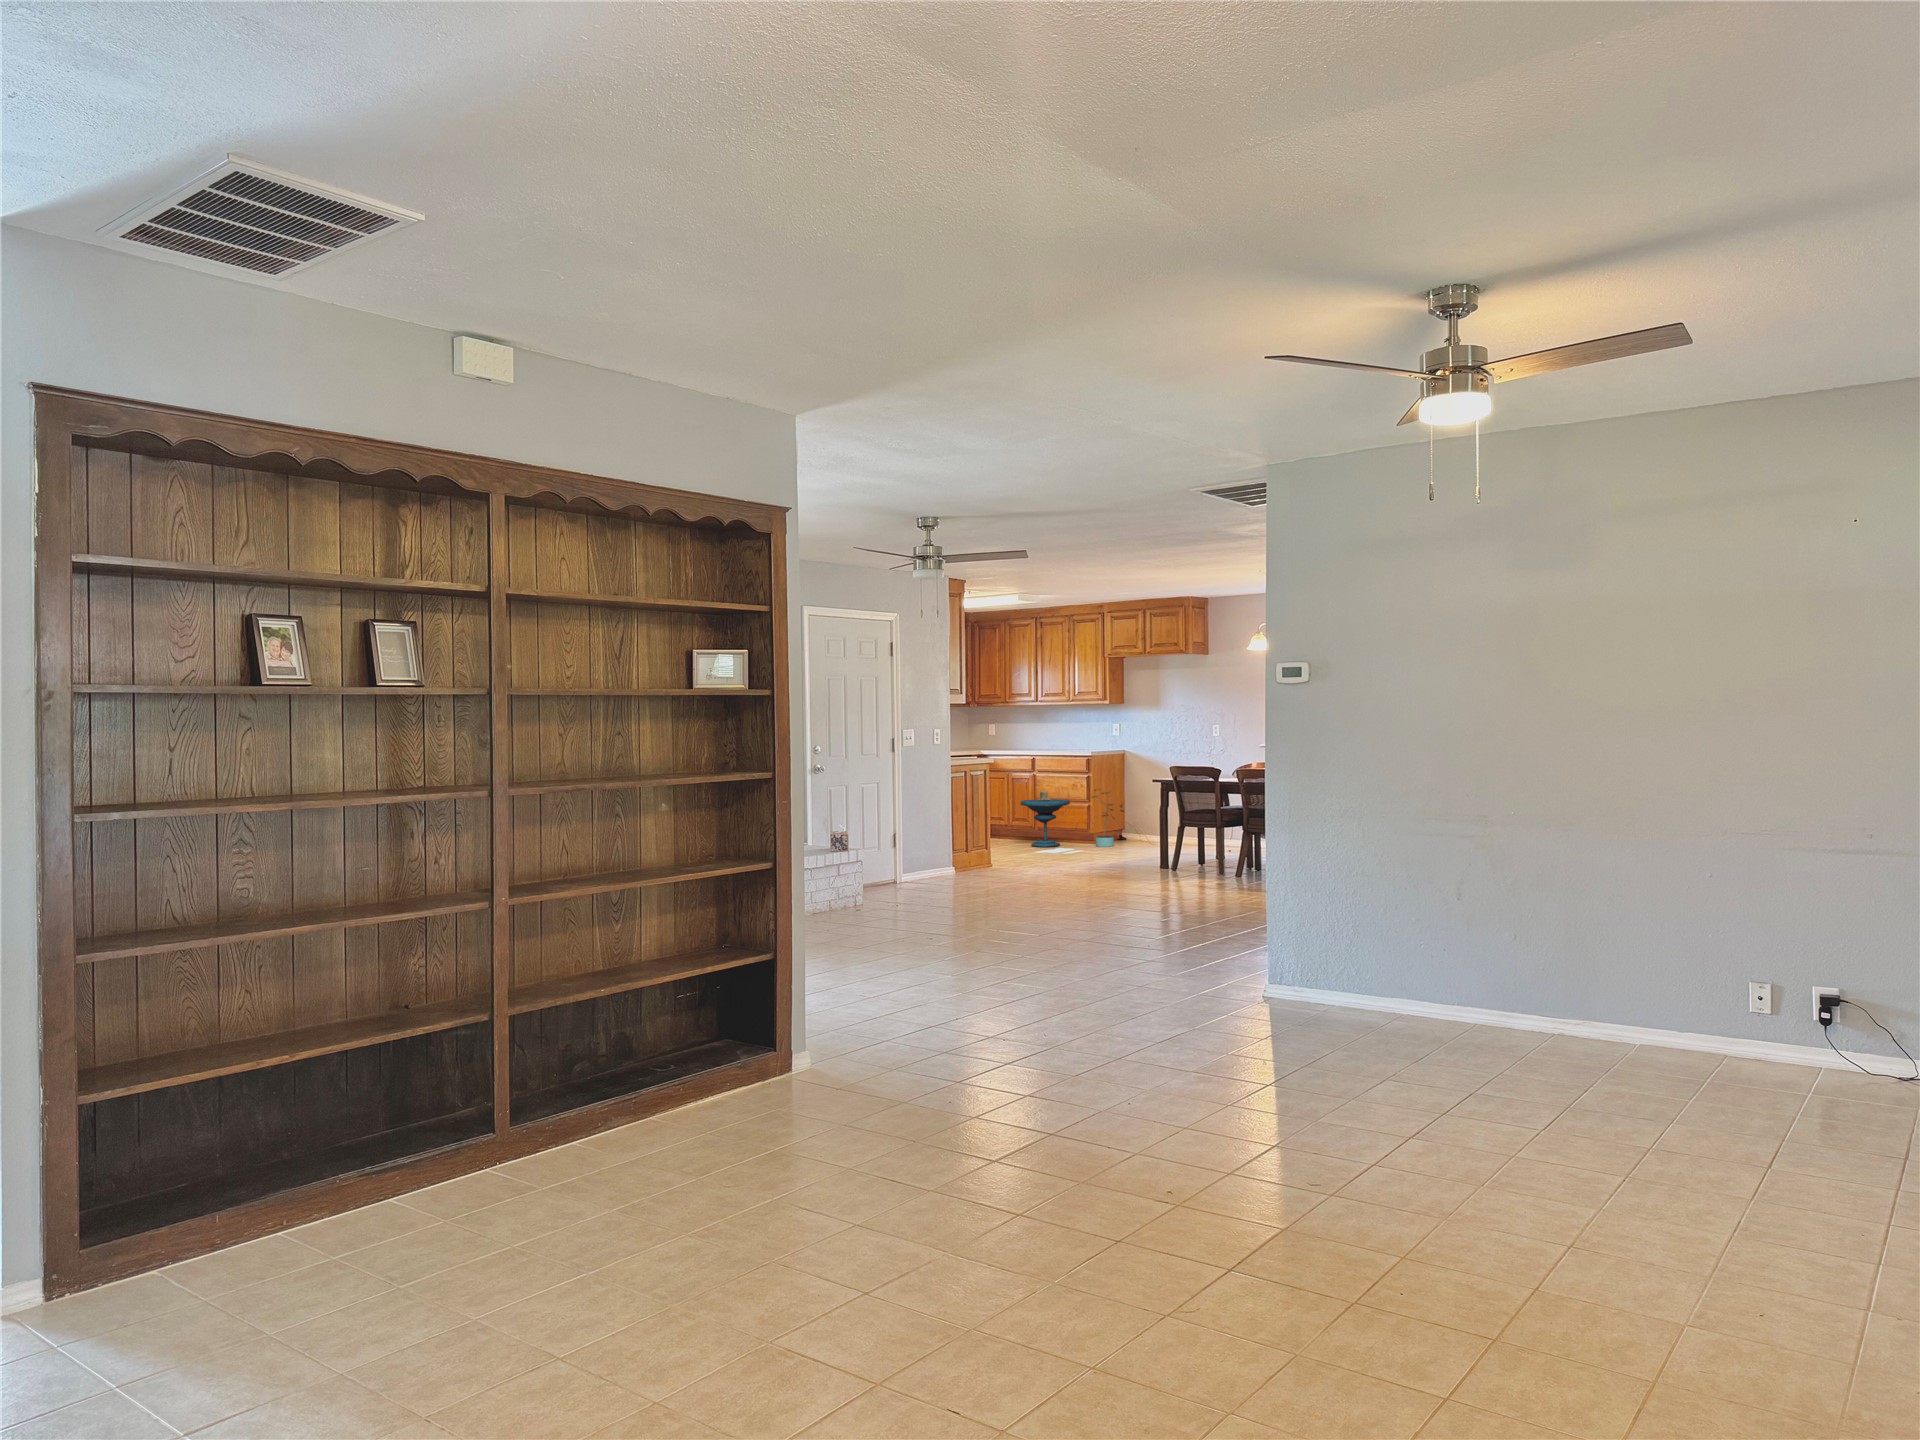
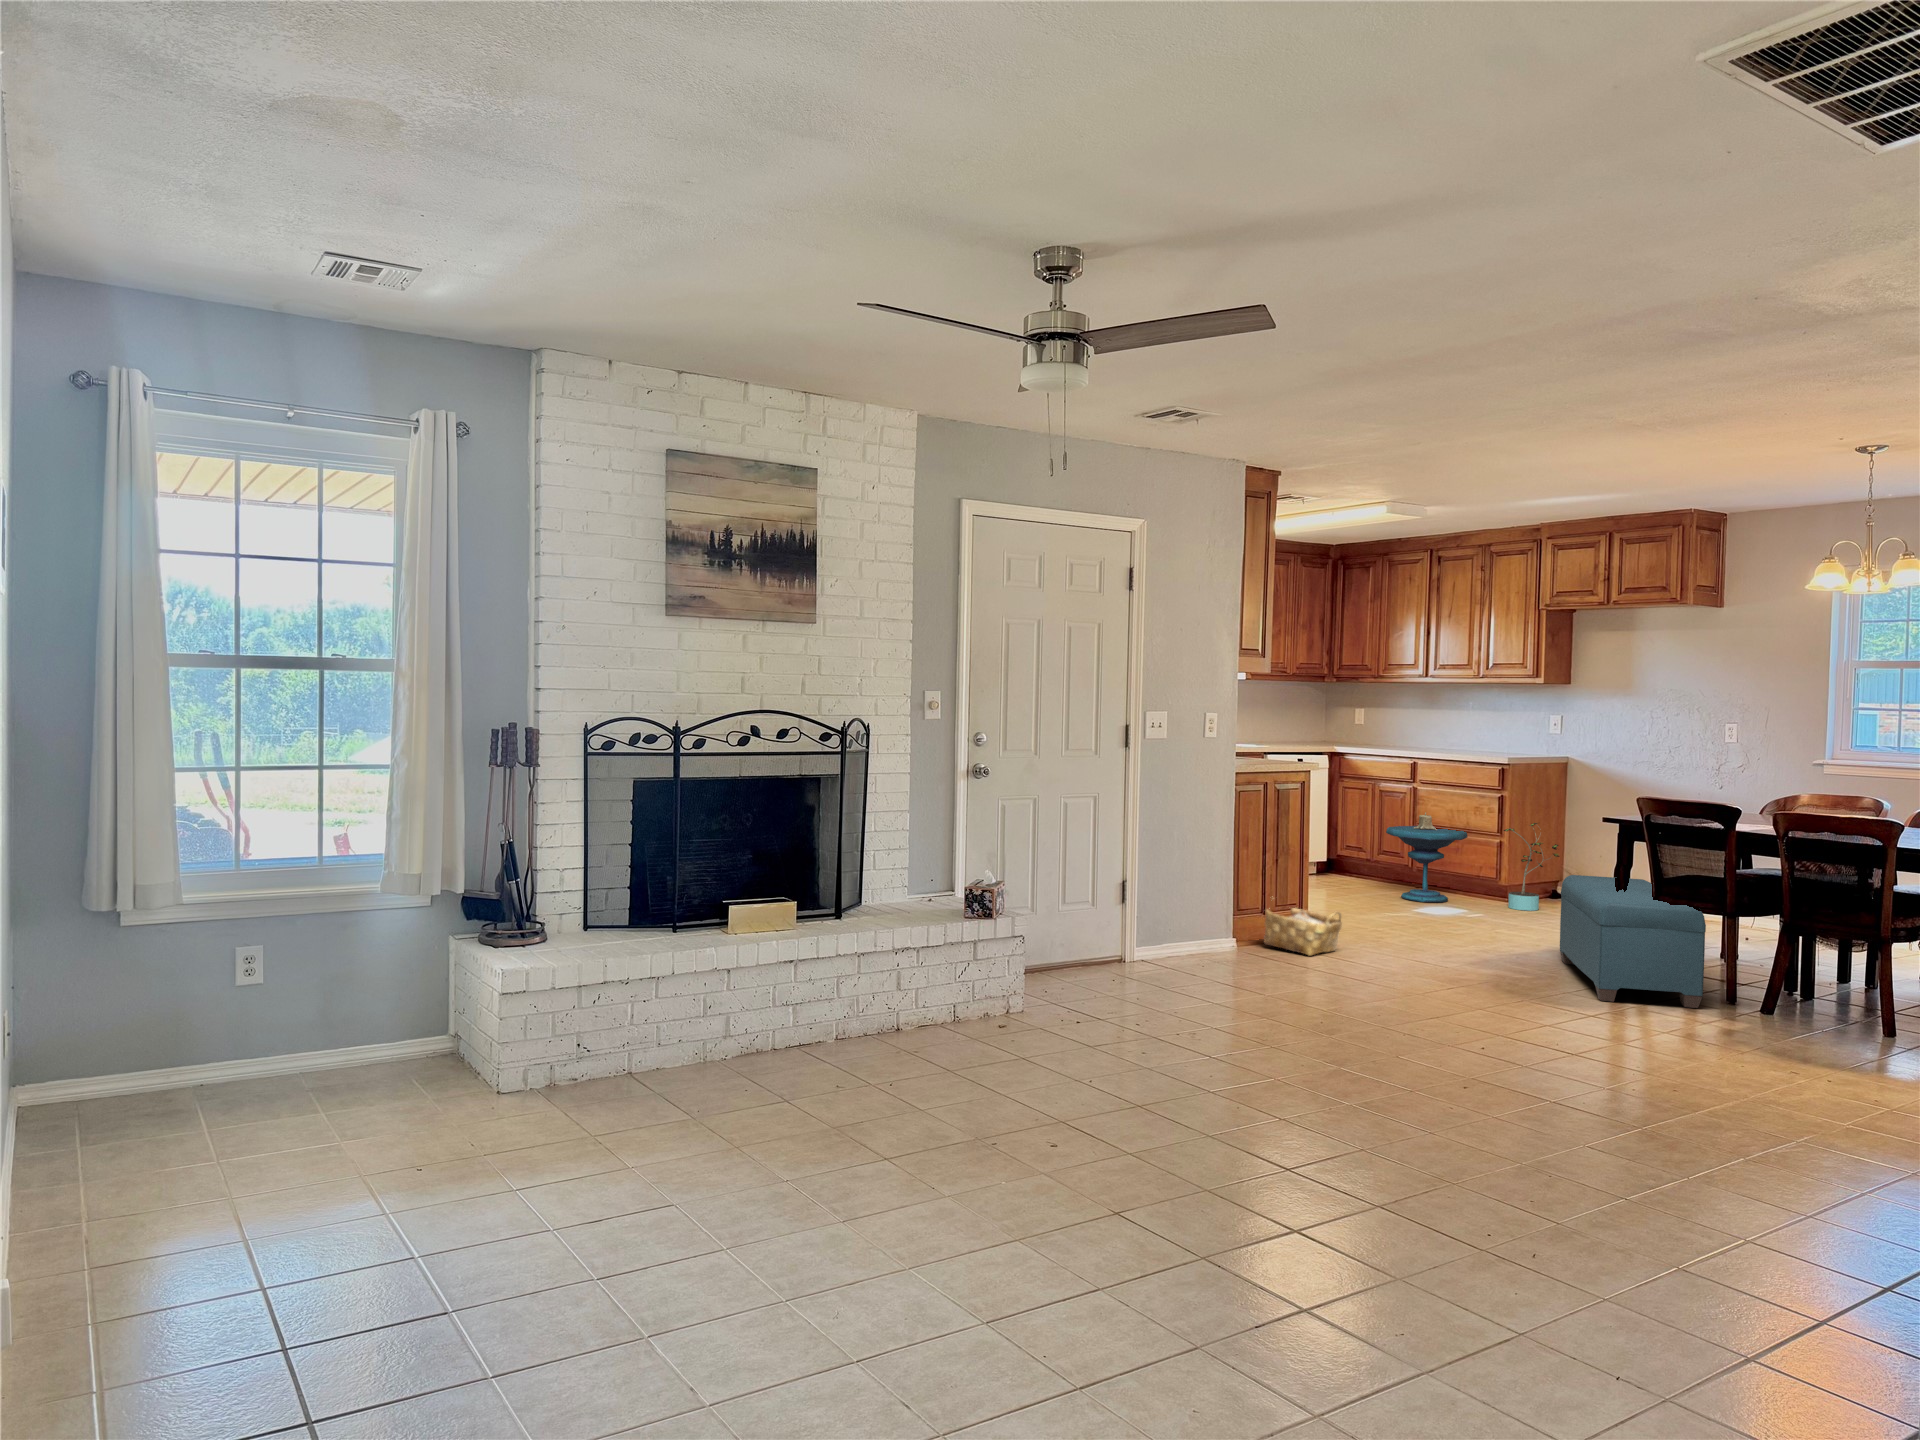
bench: none [1132,815,1209,879] -> present [1560,875,1706,1008]
woven basket: none [966,840,1013,874] -> present [1264,908,1342,956]

